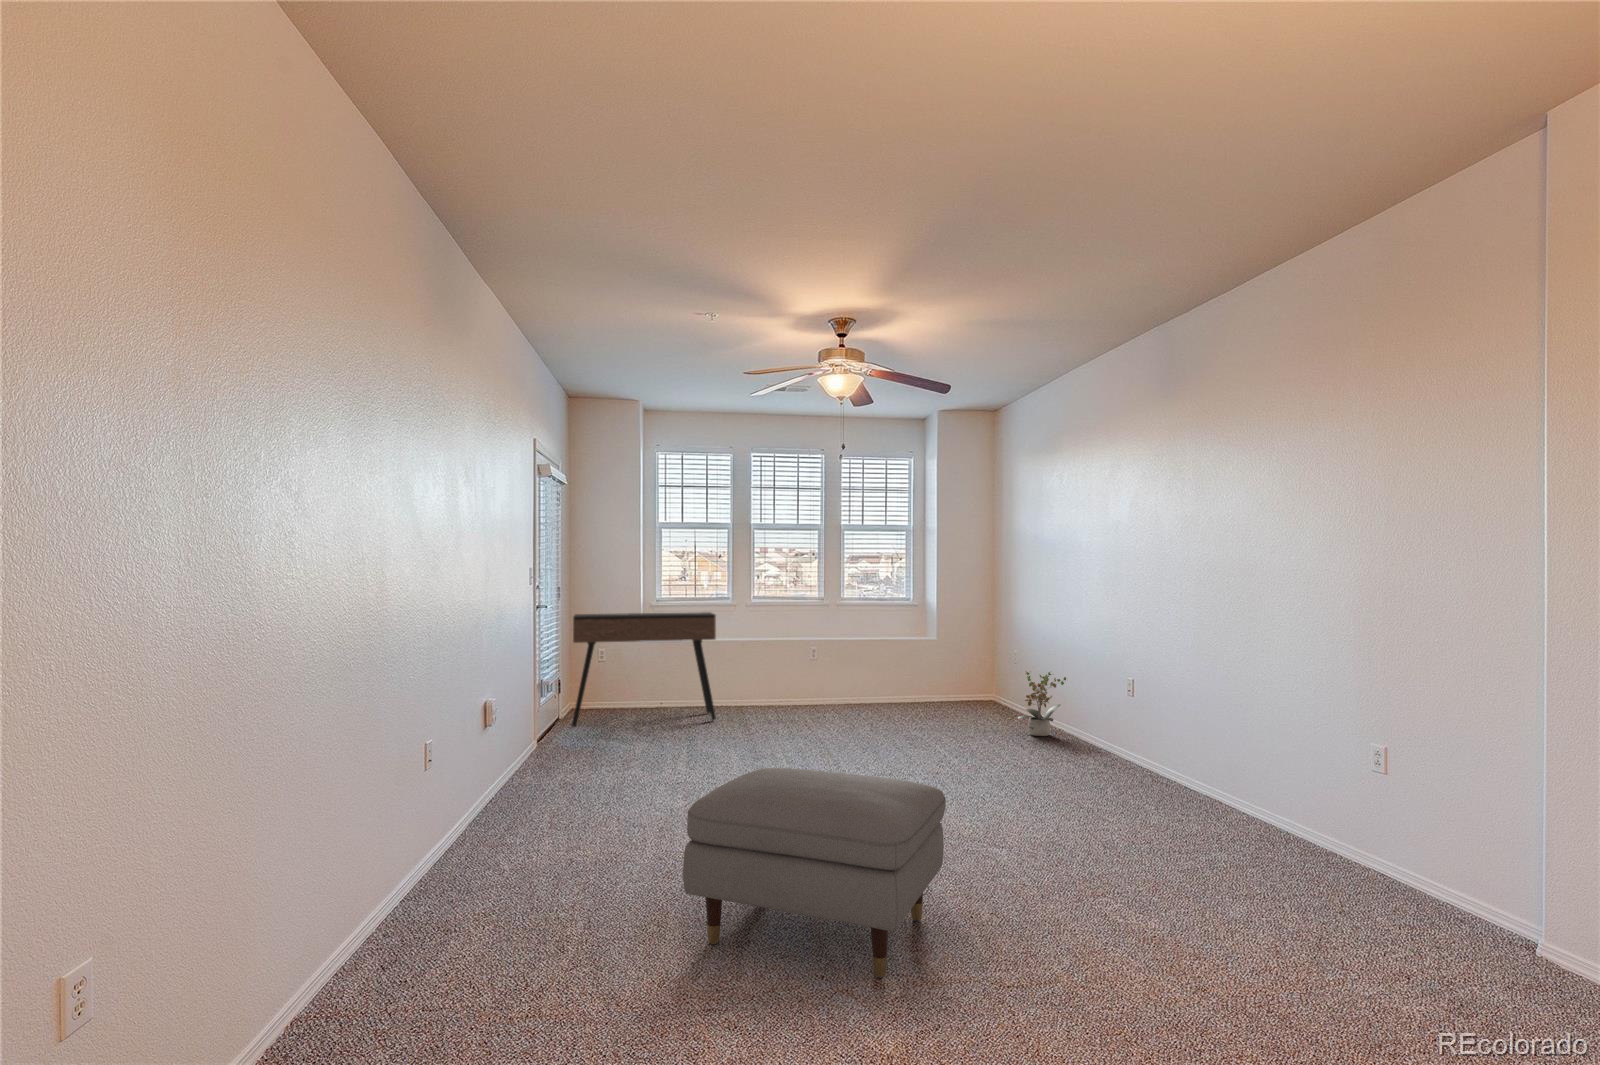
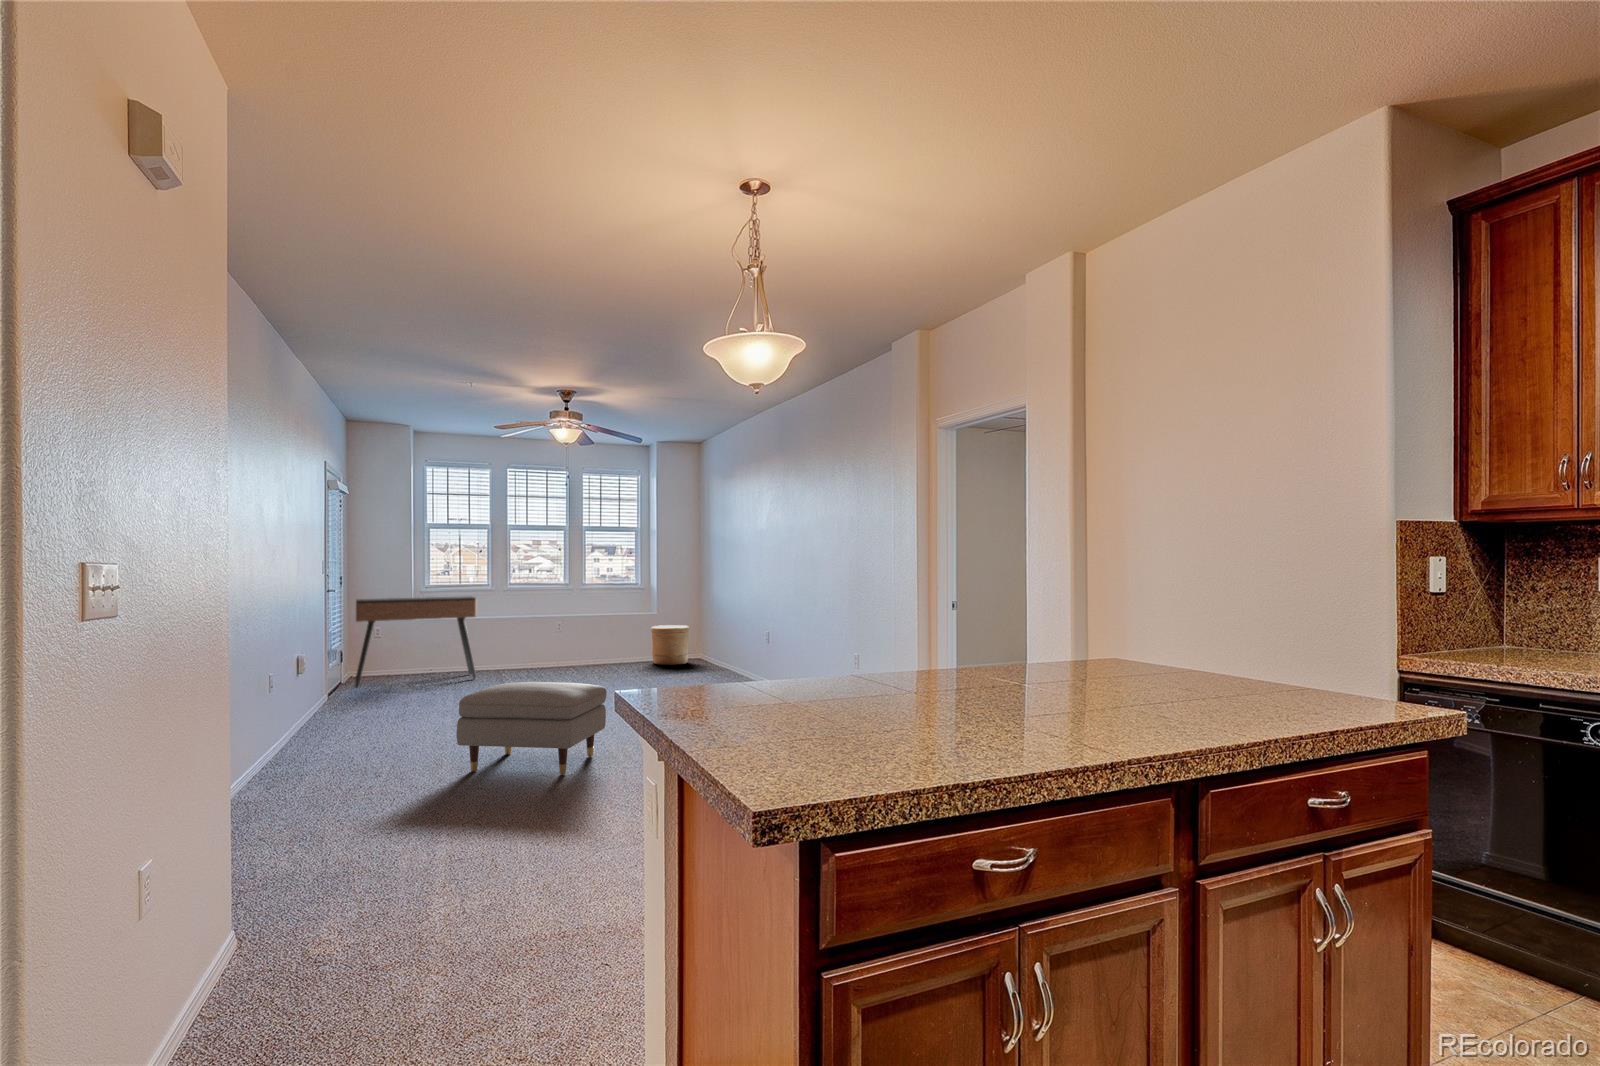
woven basket: none [933,655,985,710] -> present [651,625,689,665]
potted plant: present [1018,672,1066,736] -> none [701,633,737,678]

